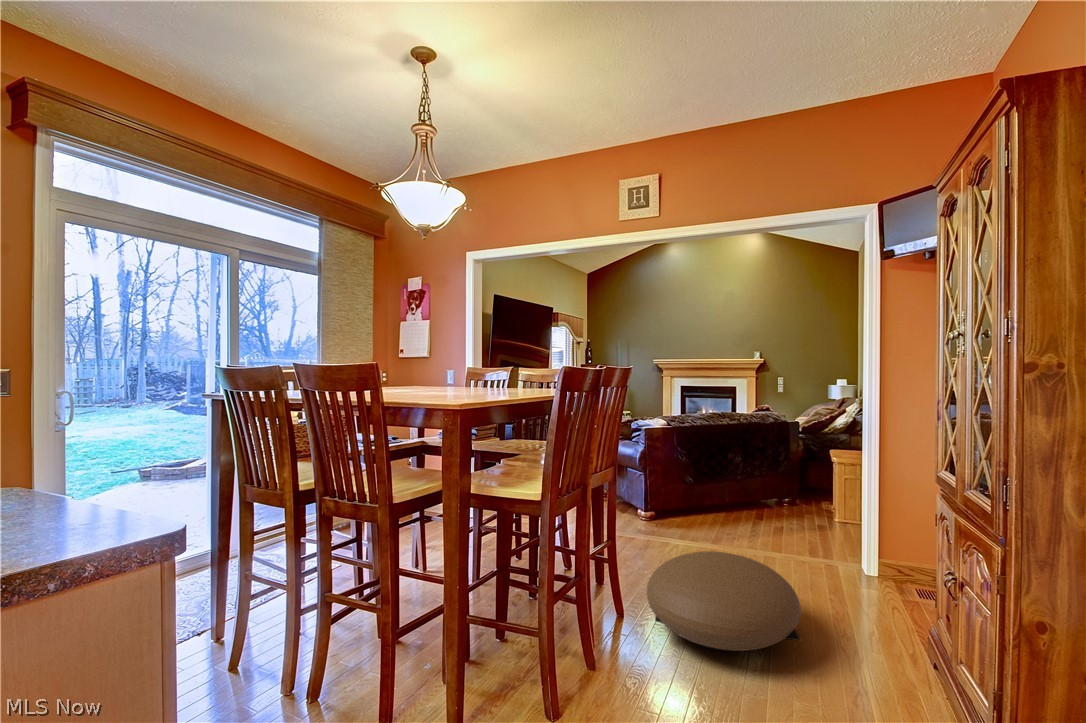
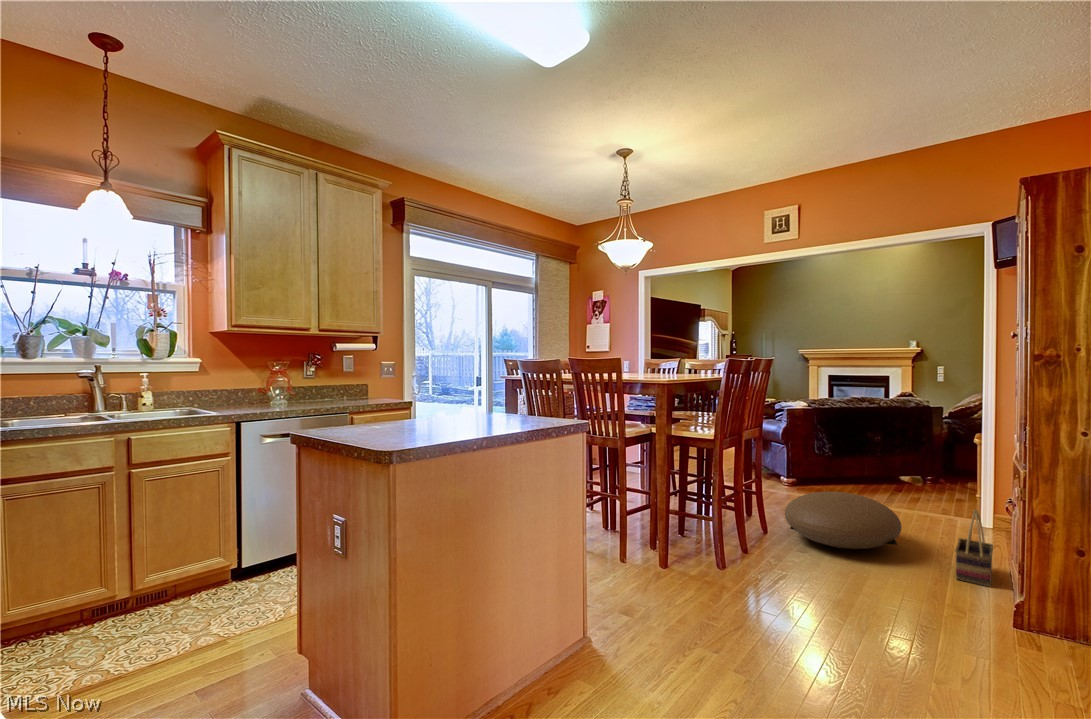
basket: none [877,586,939,711] -> present [955,510,993,587]

